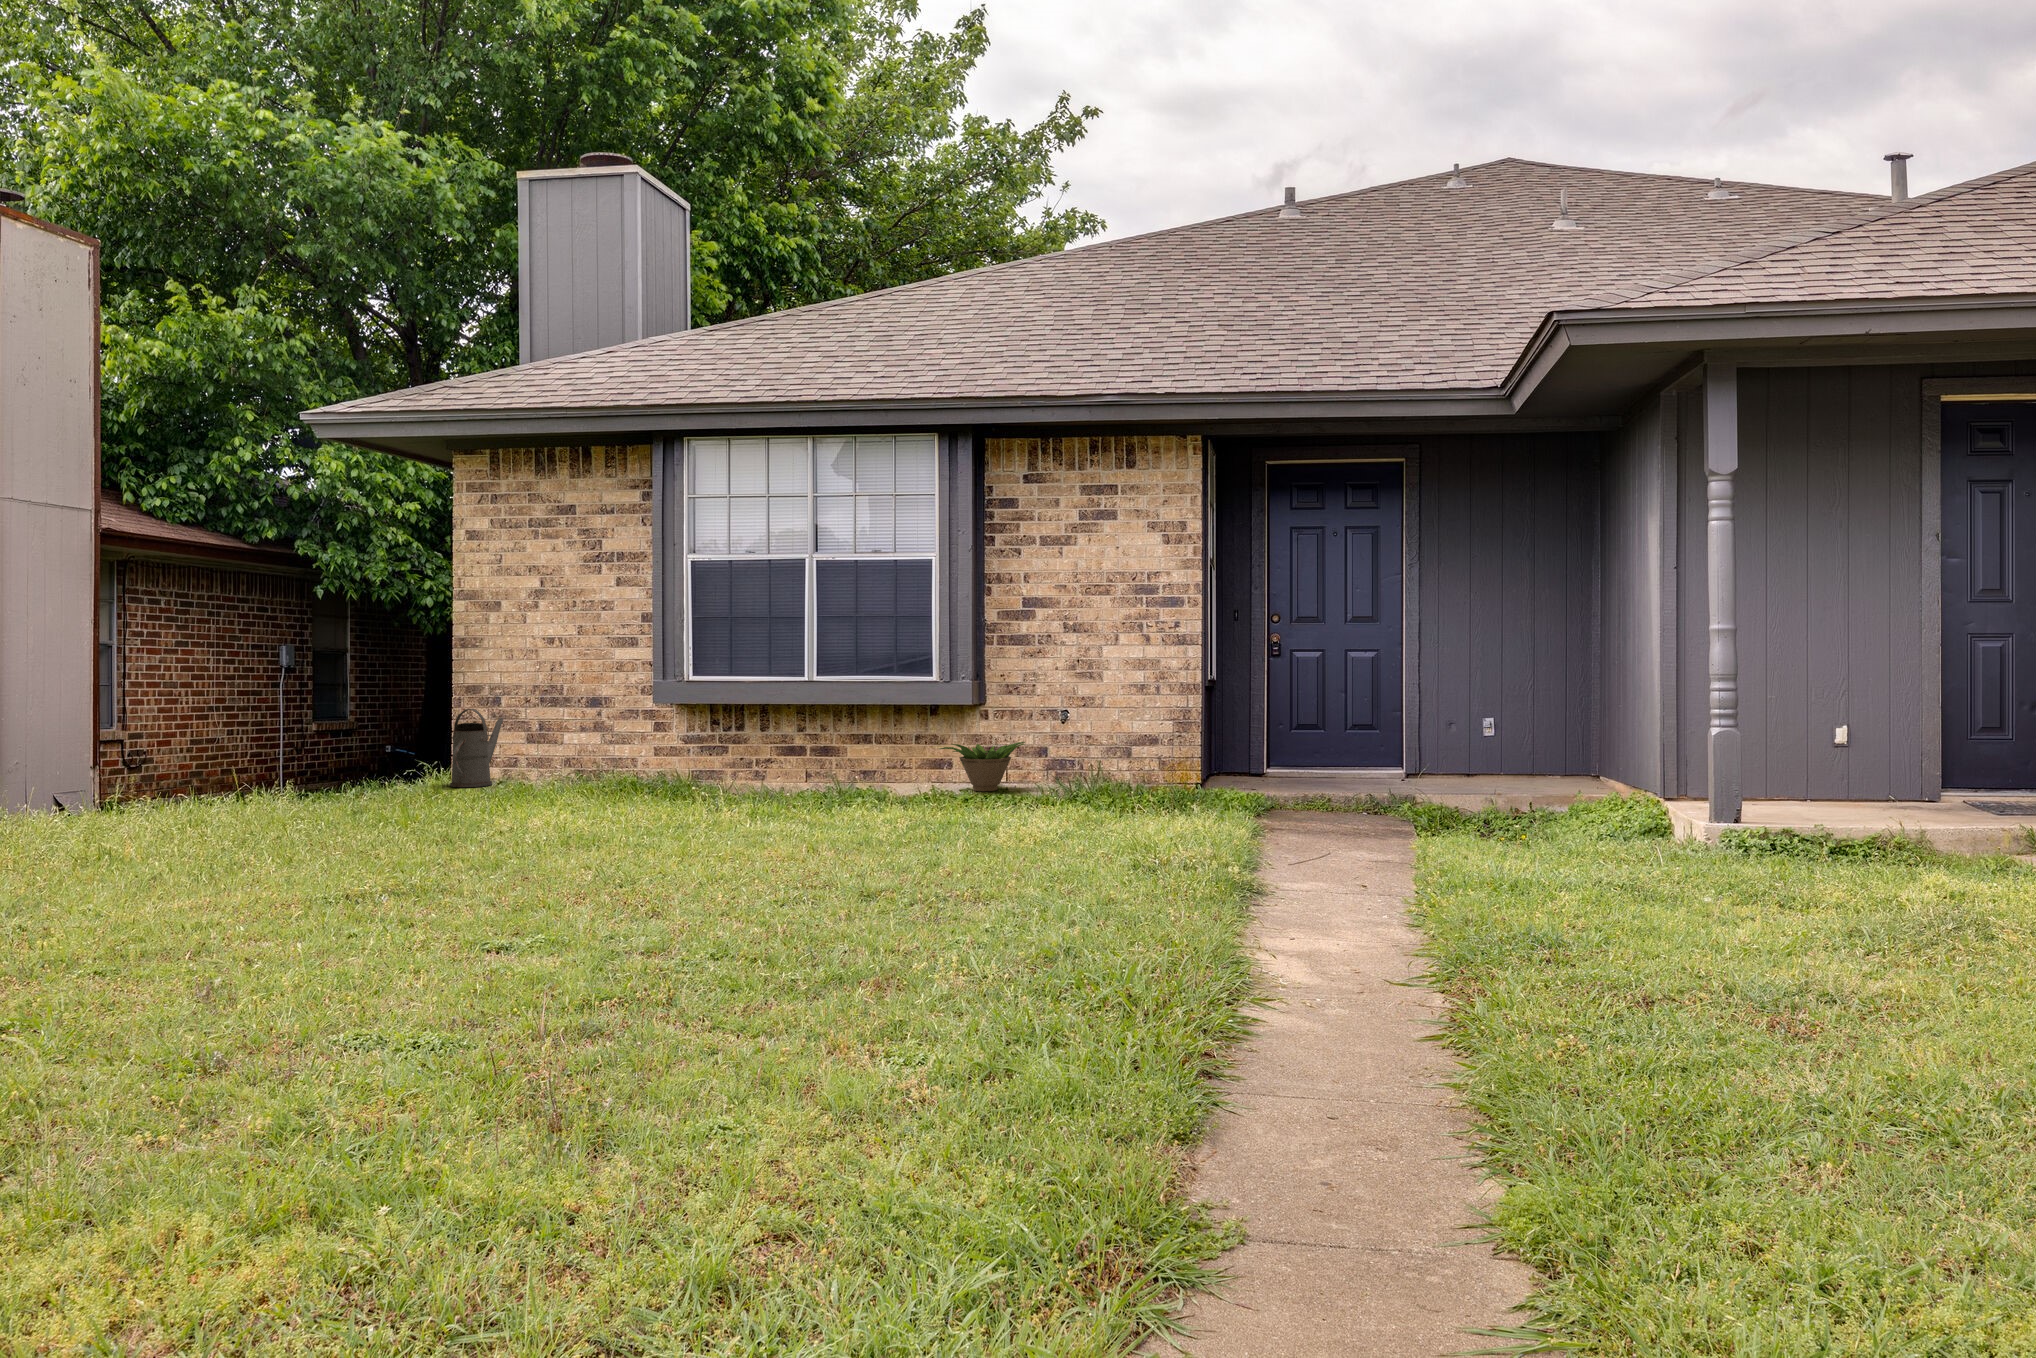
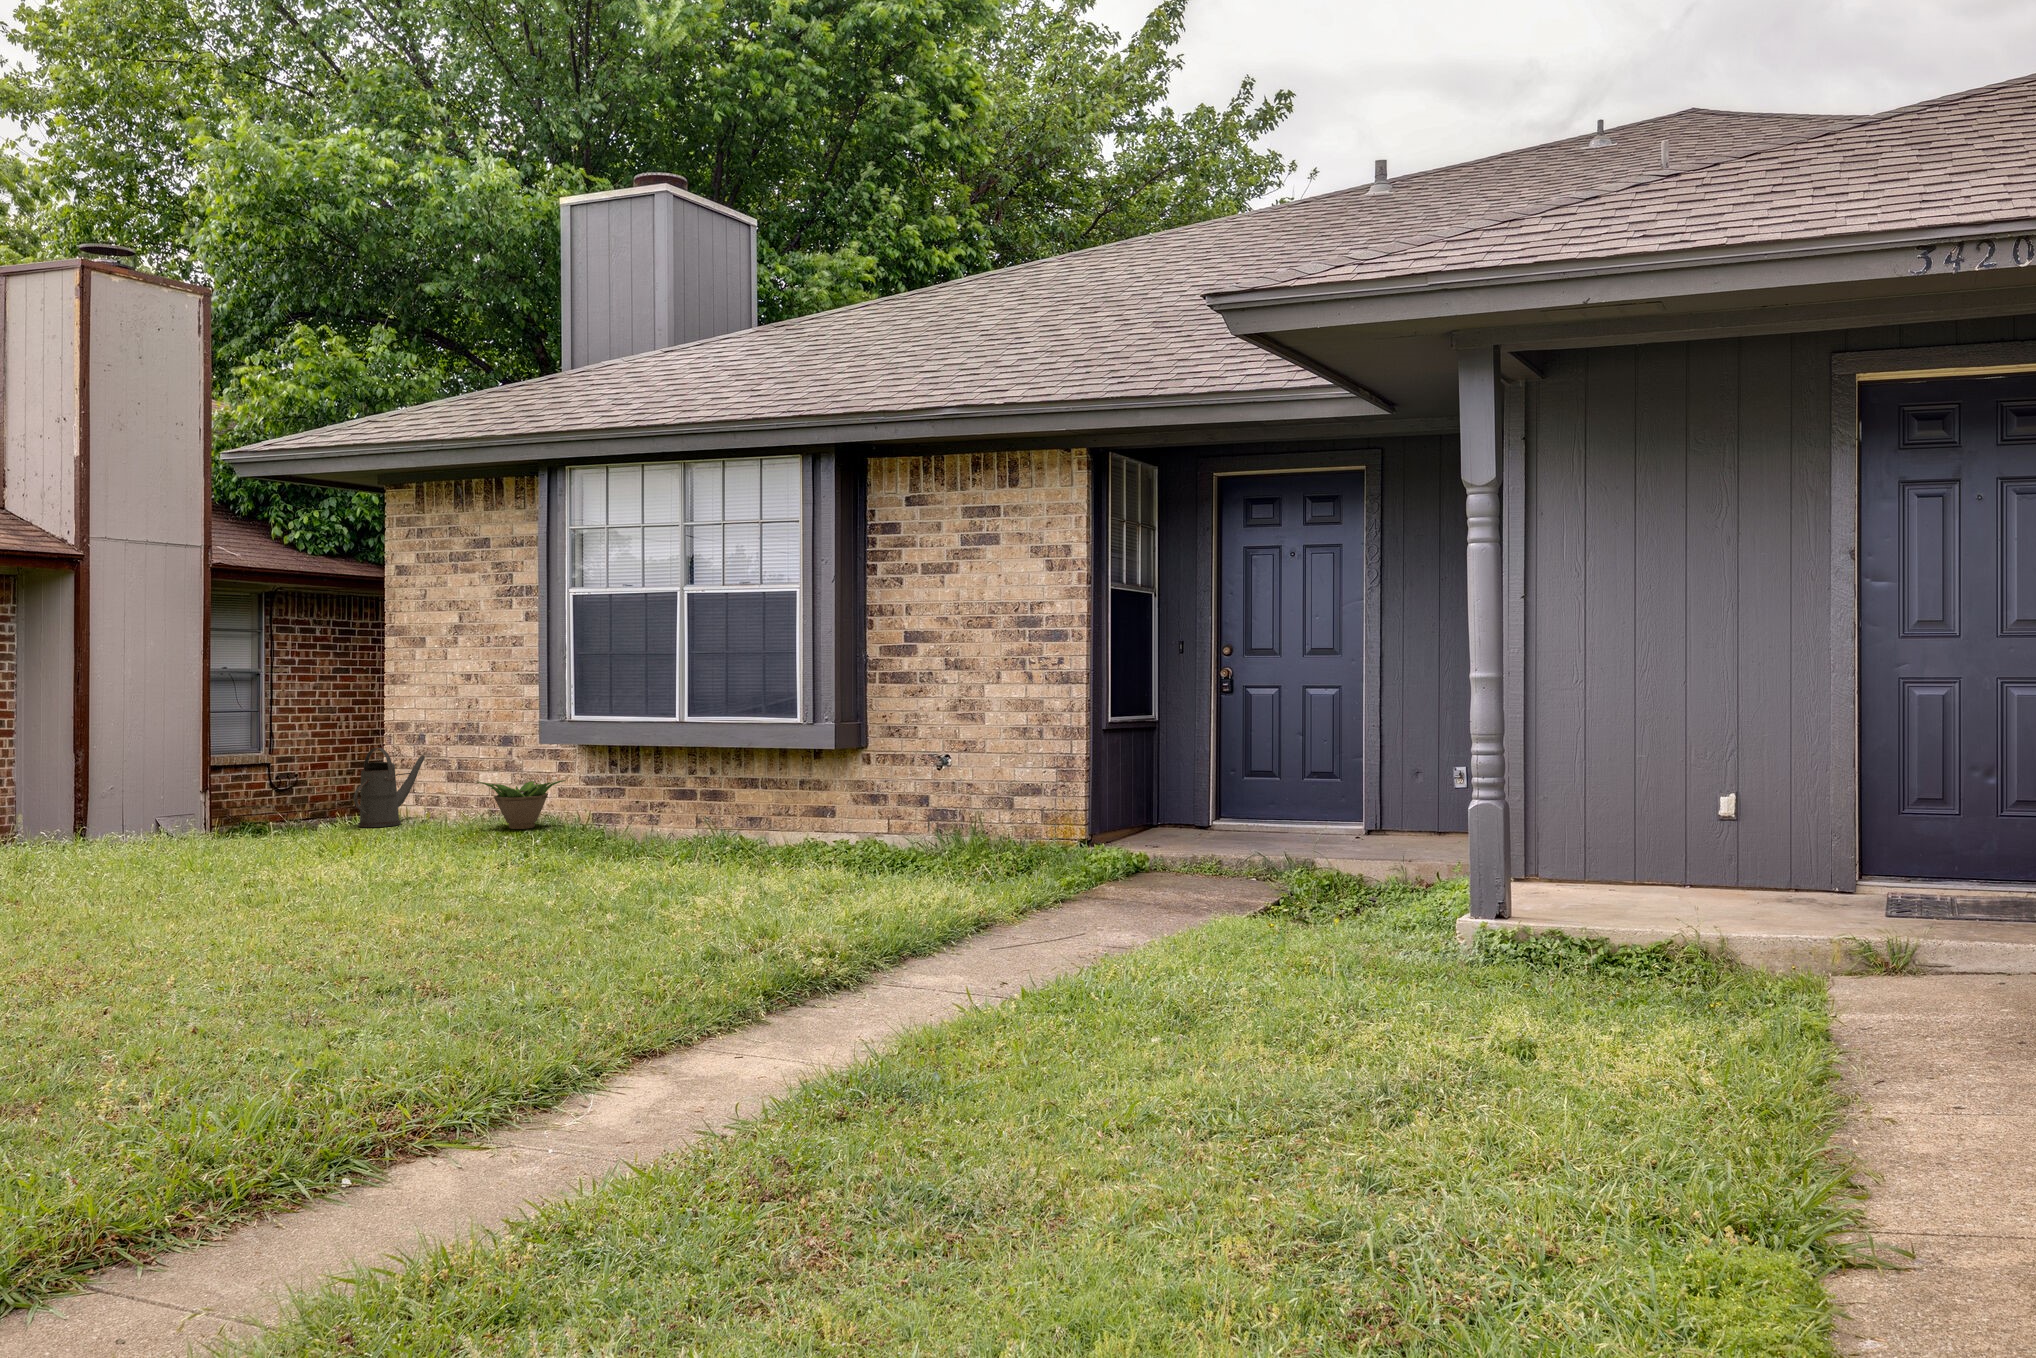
decorative plant: present [939,742,1025,791] -> present [478,780,566,829]

